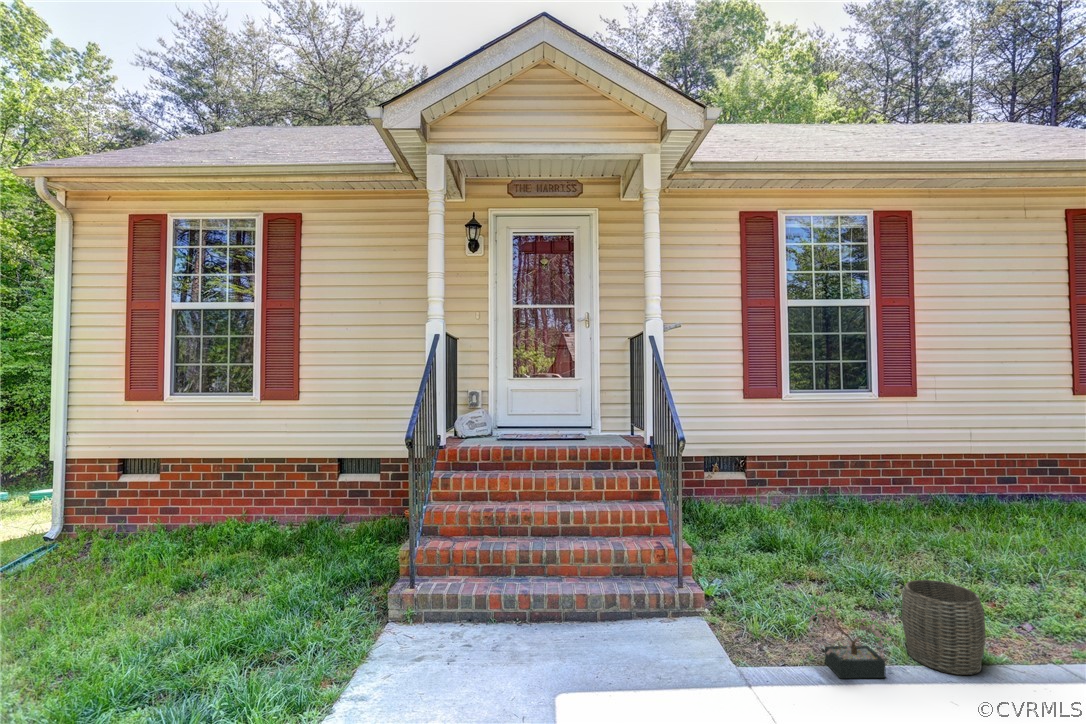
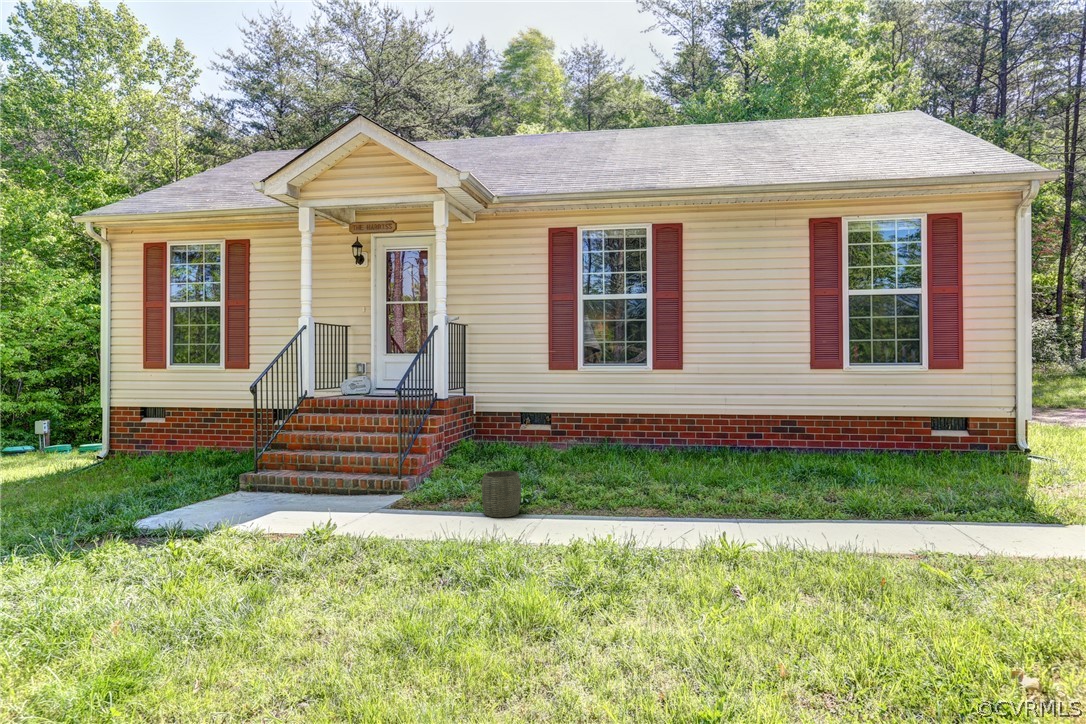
decorative plant: present [809,602,891,678] -> none [419,477,462,516]

